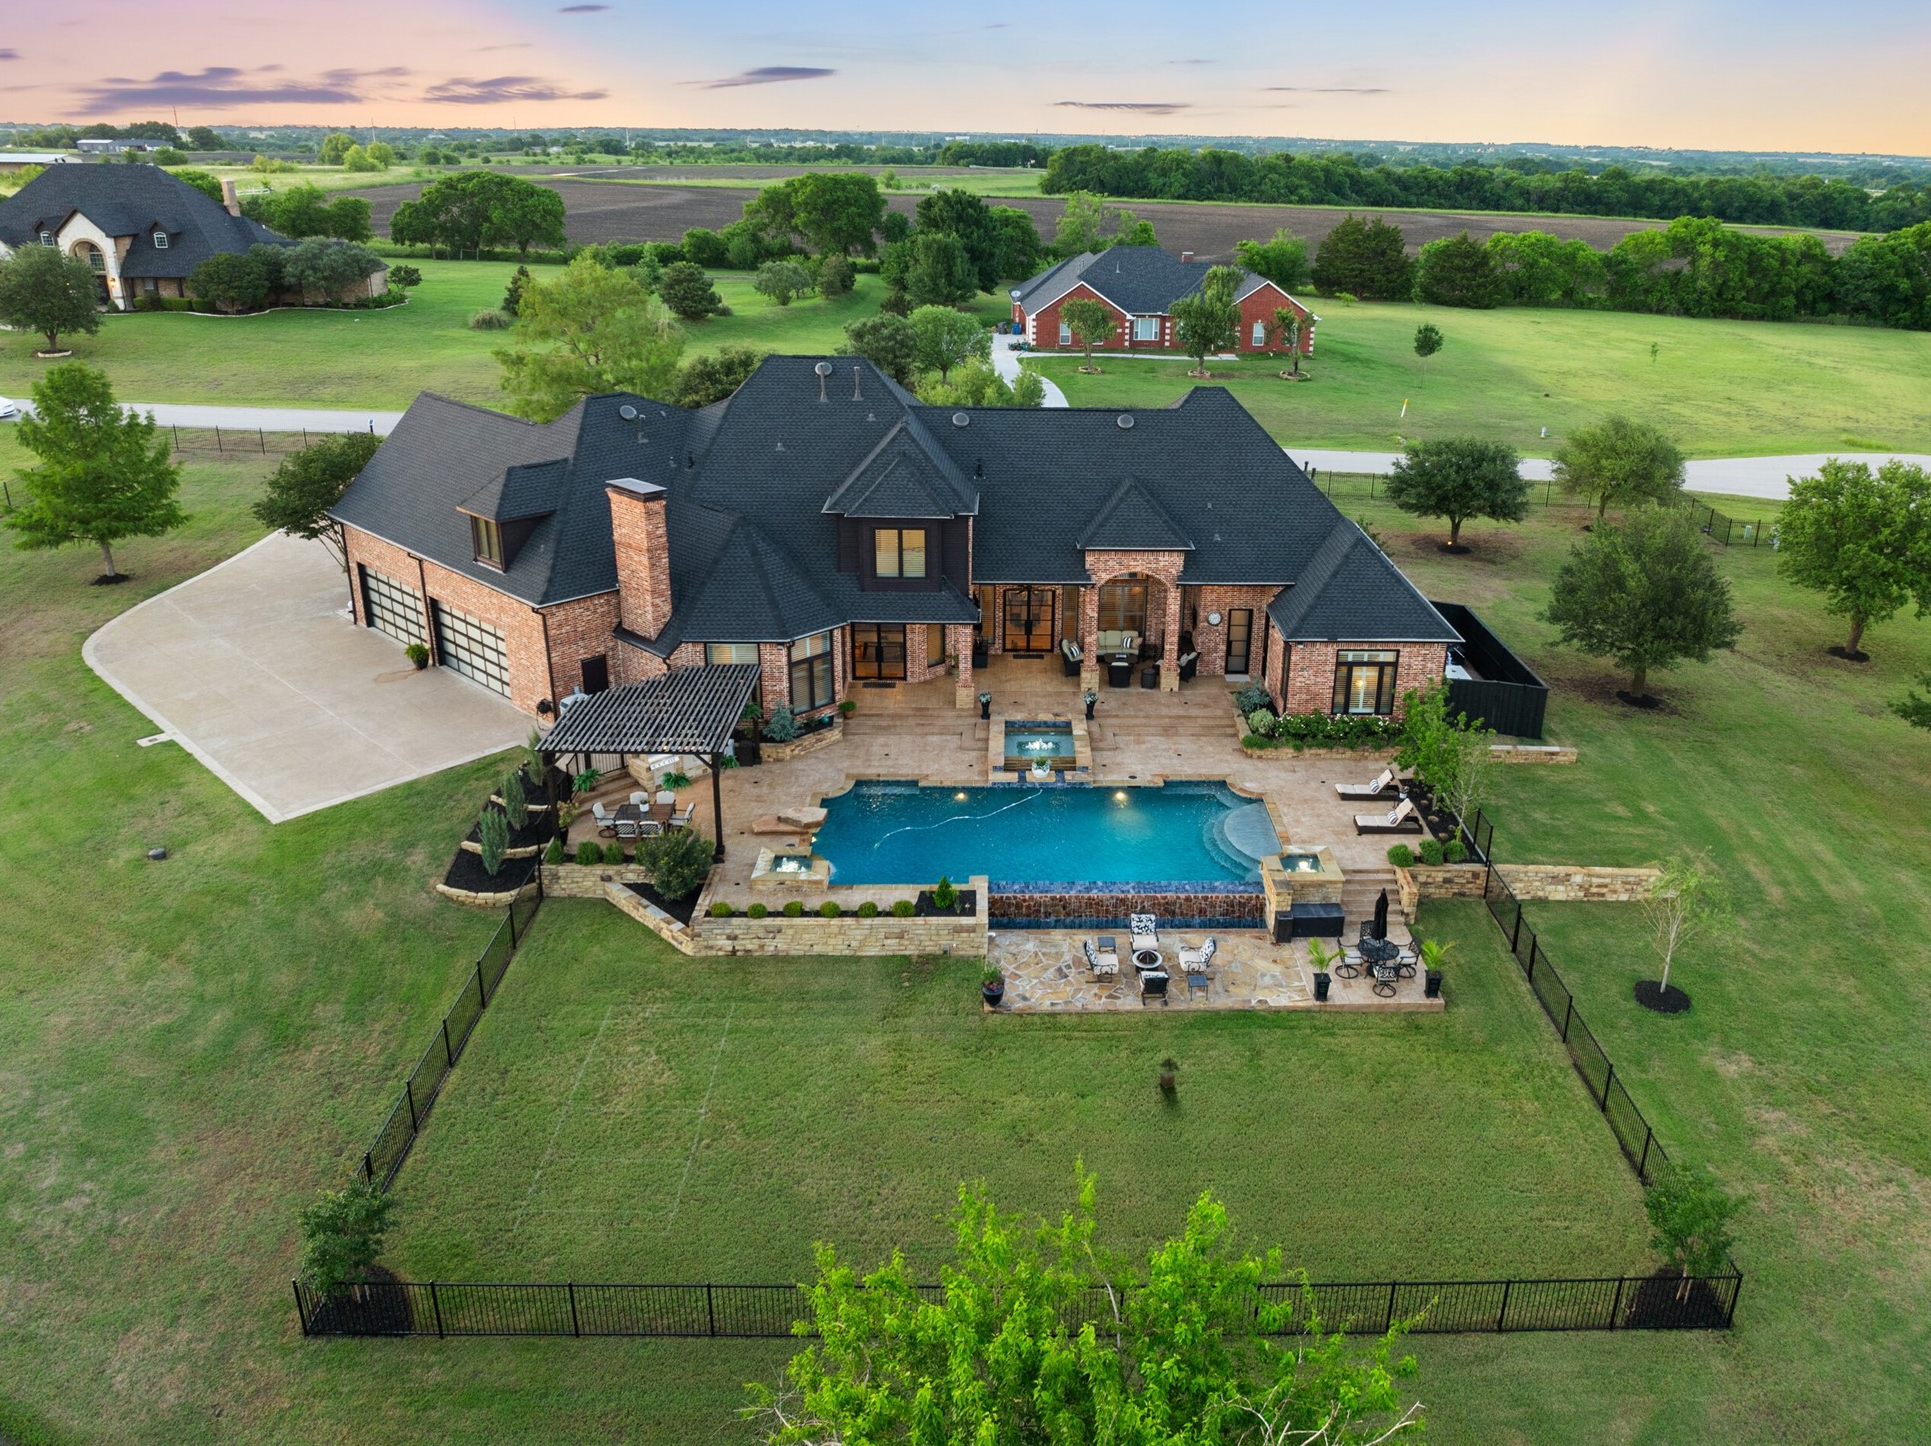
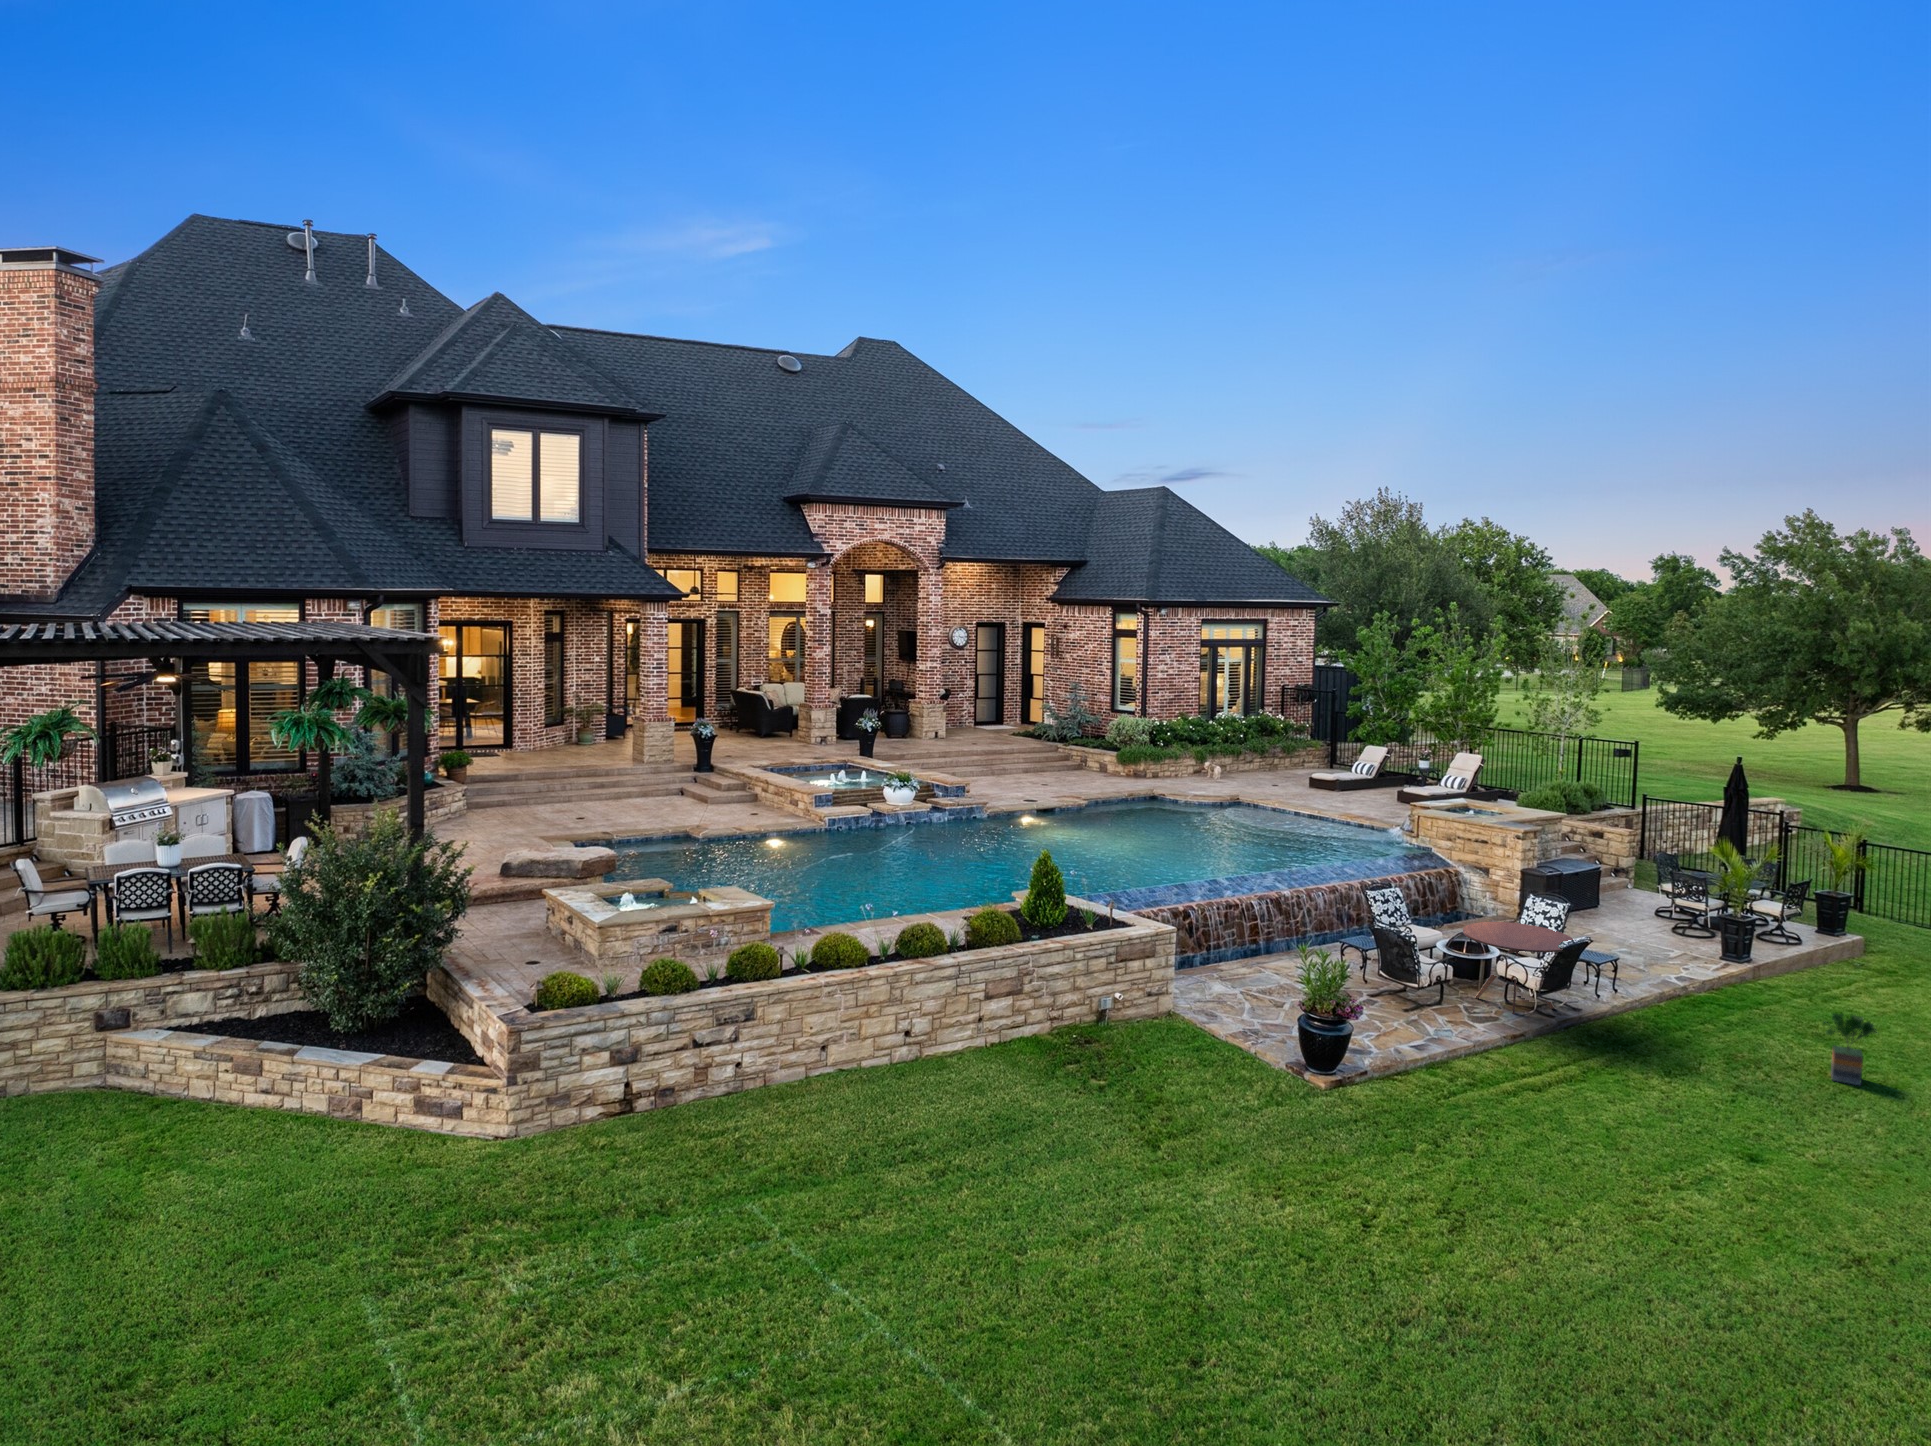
round table: none [1097,959,1144,1009] -> present [1463,922,1573,1014]

